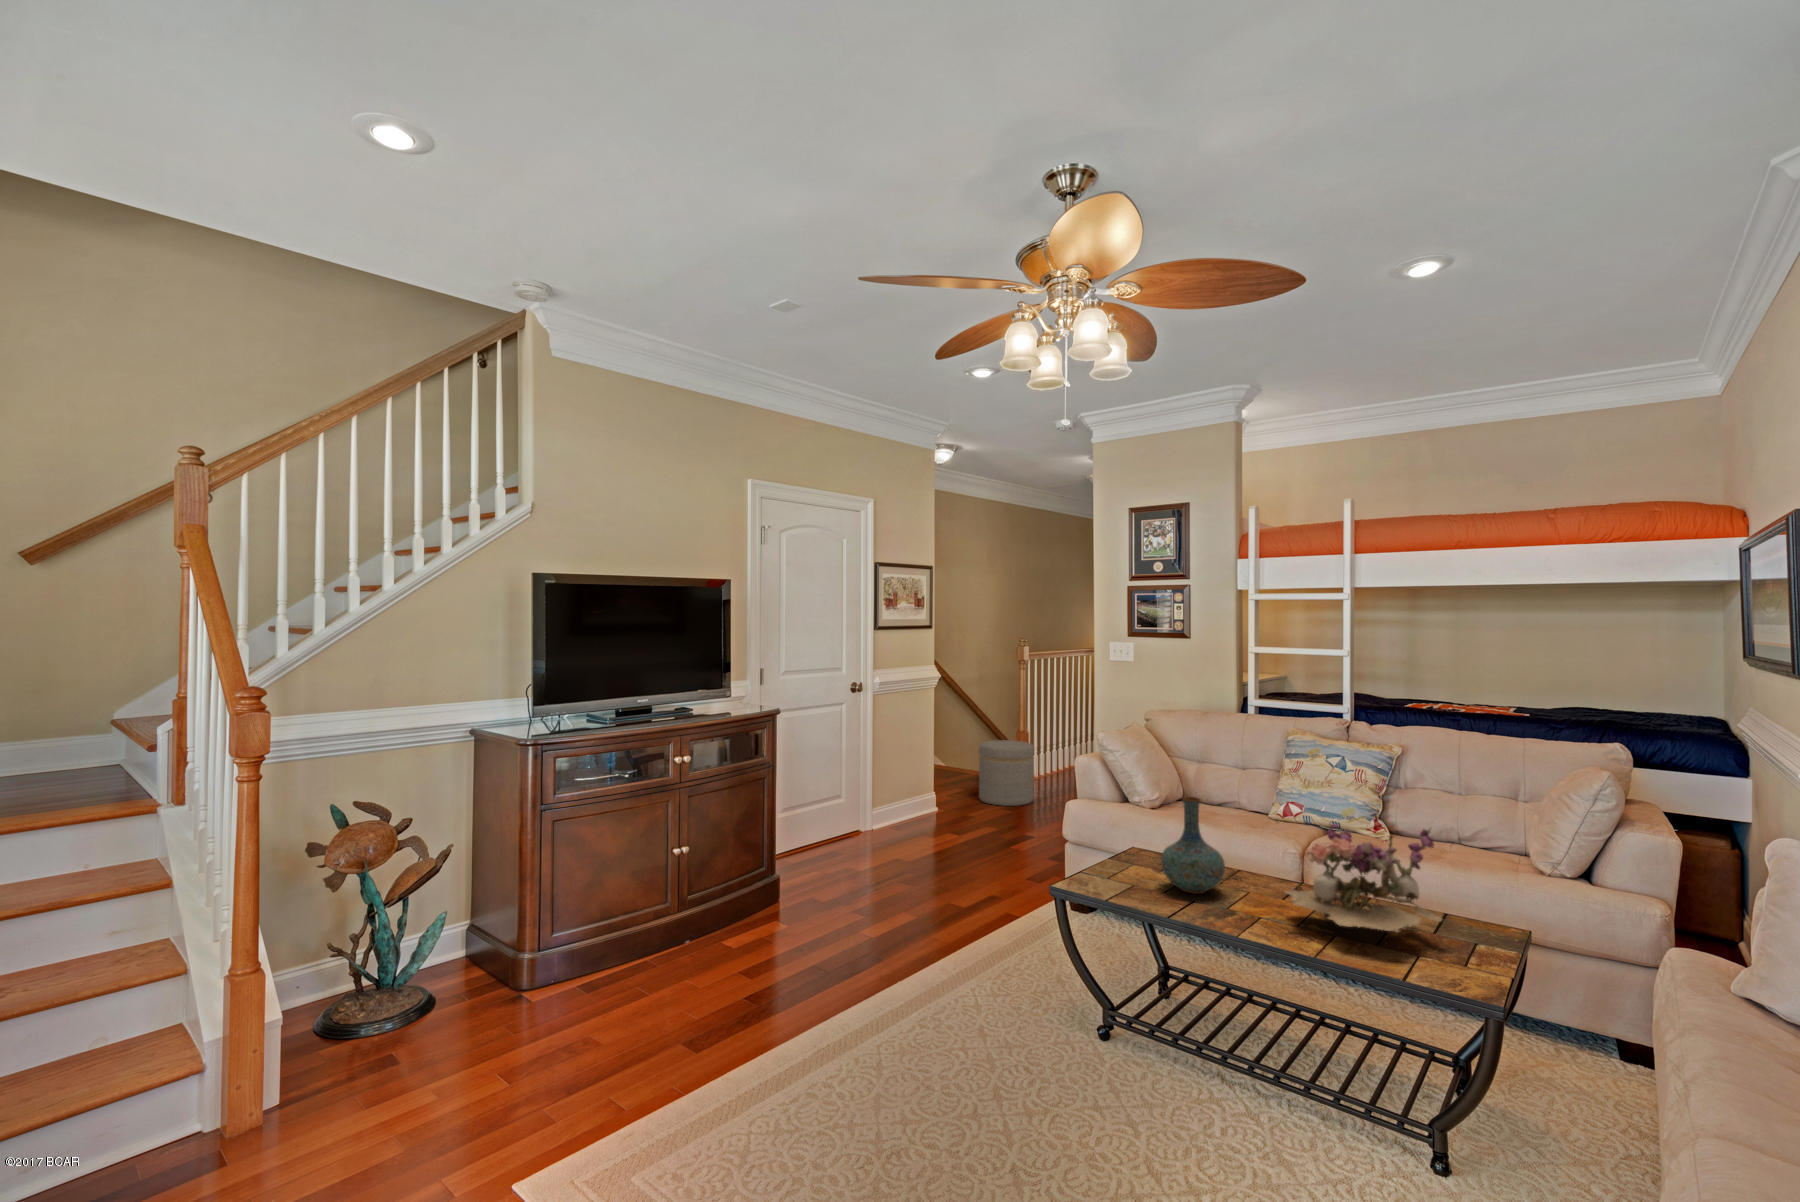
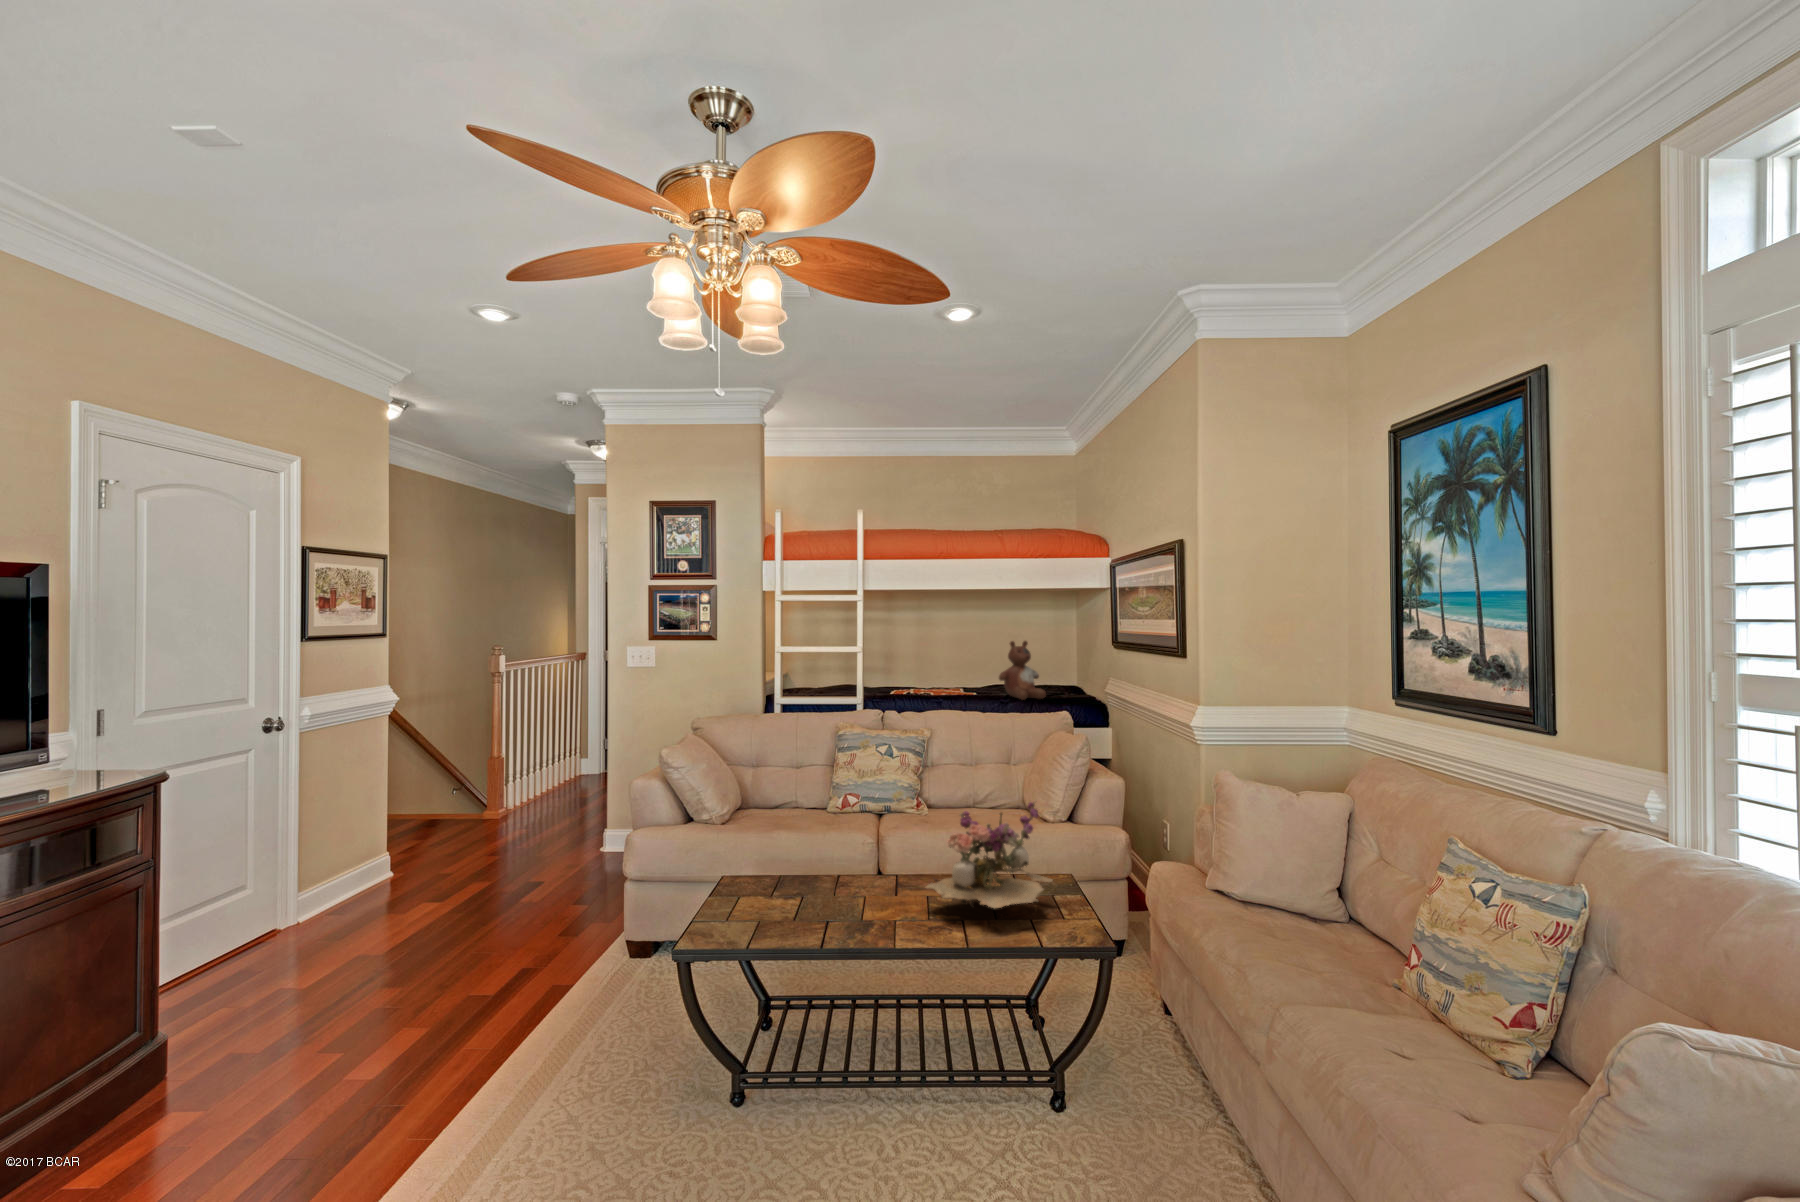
stuffed bear: none [1554,651,1633,730] -> present [999,641,1046,700]
ottoman: present [979,740,1034,806] -> none [446,770,521,853]
vase: present [1161,797,1225,894] -> none [798,807,862,911]

